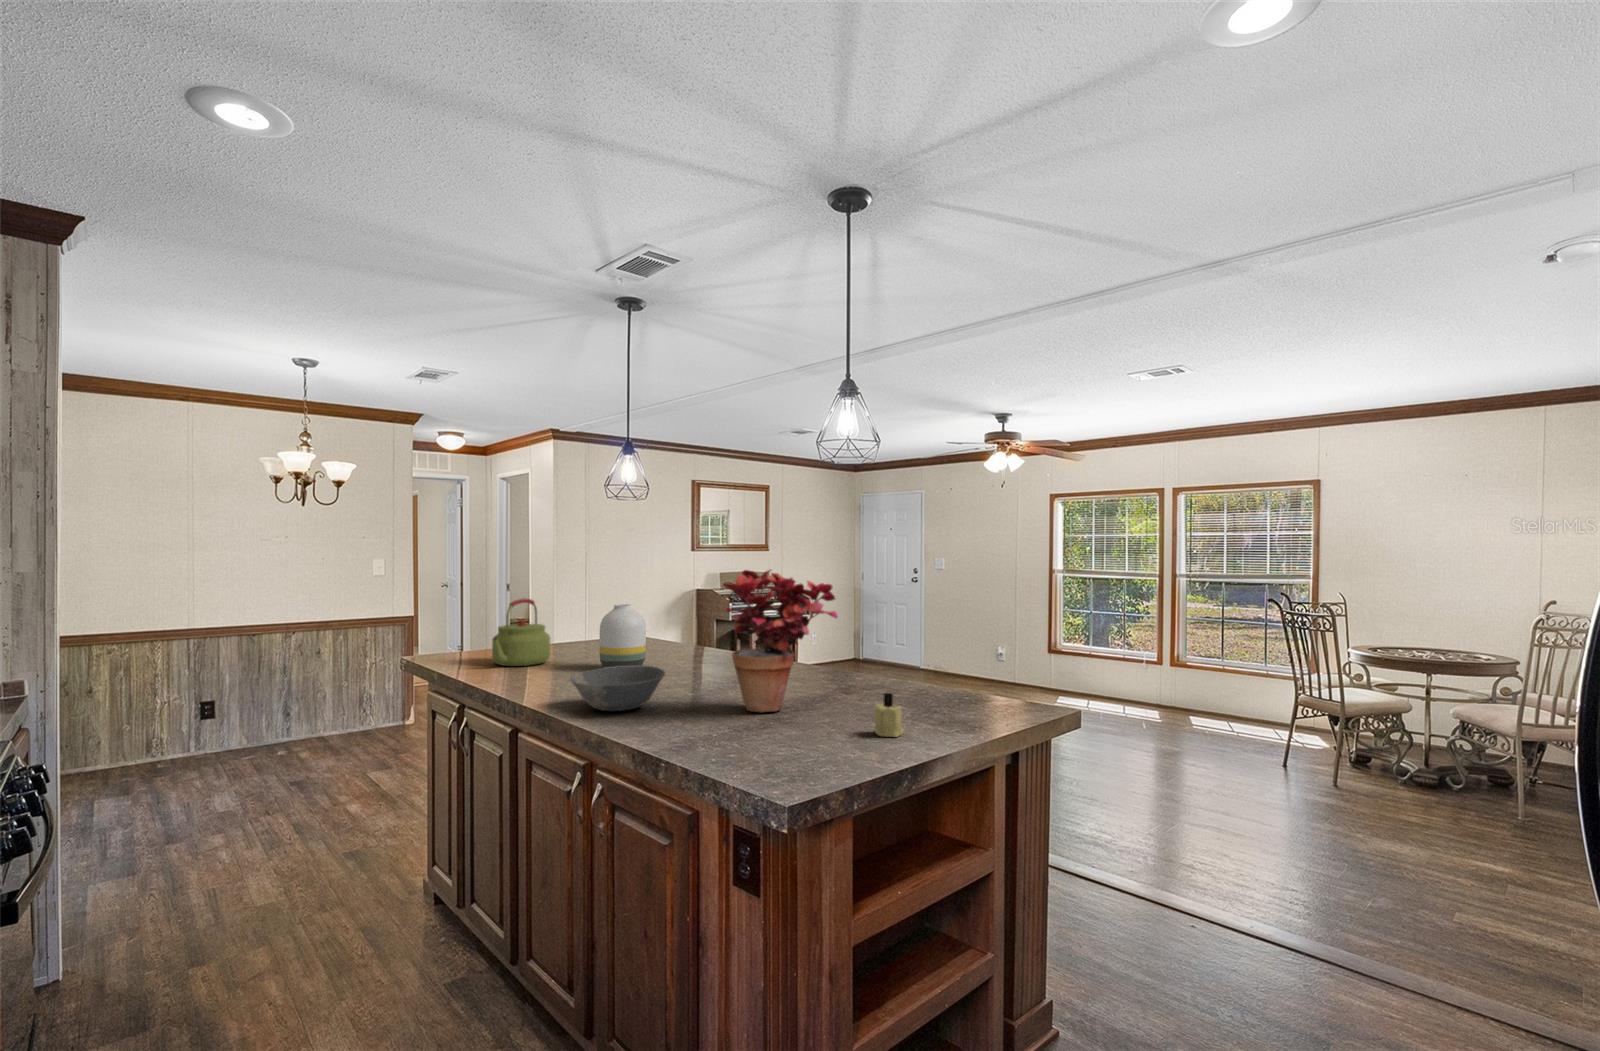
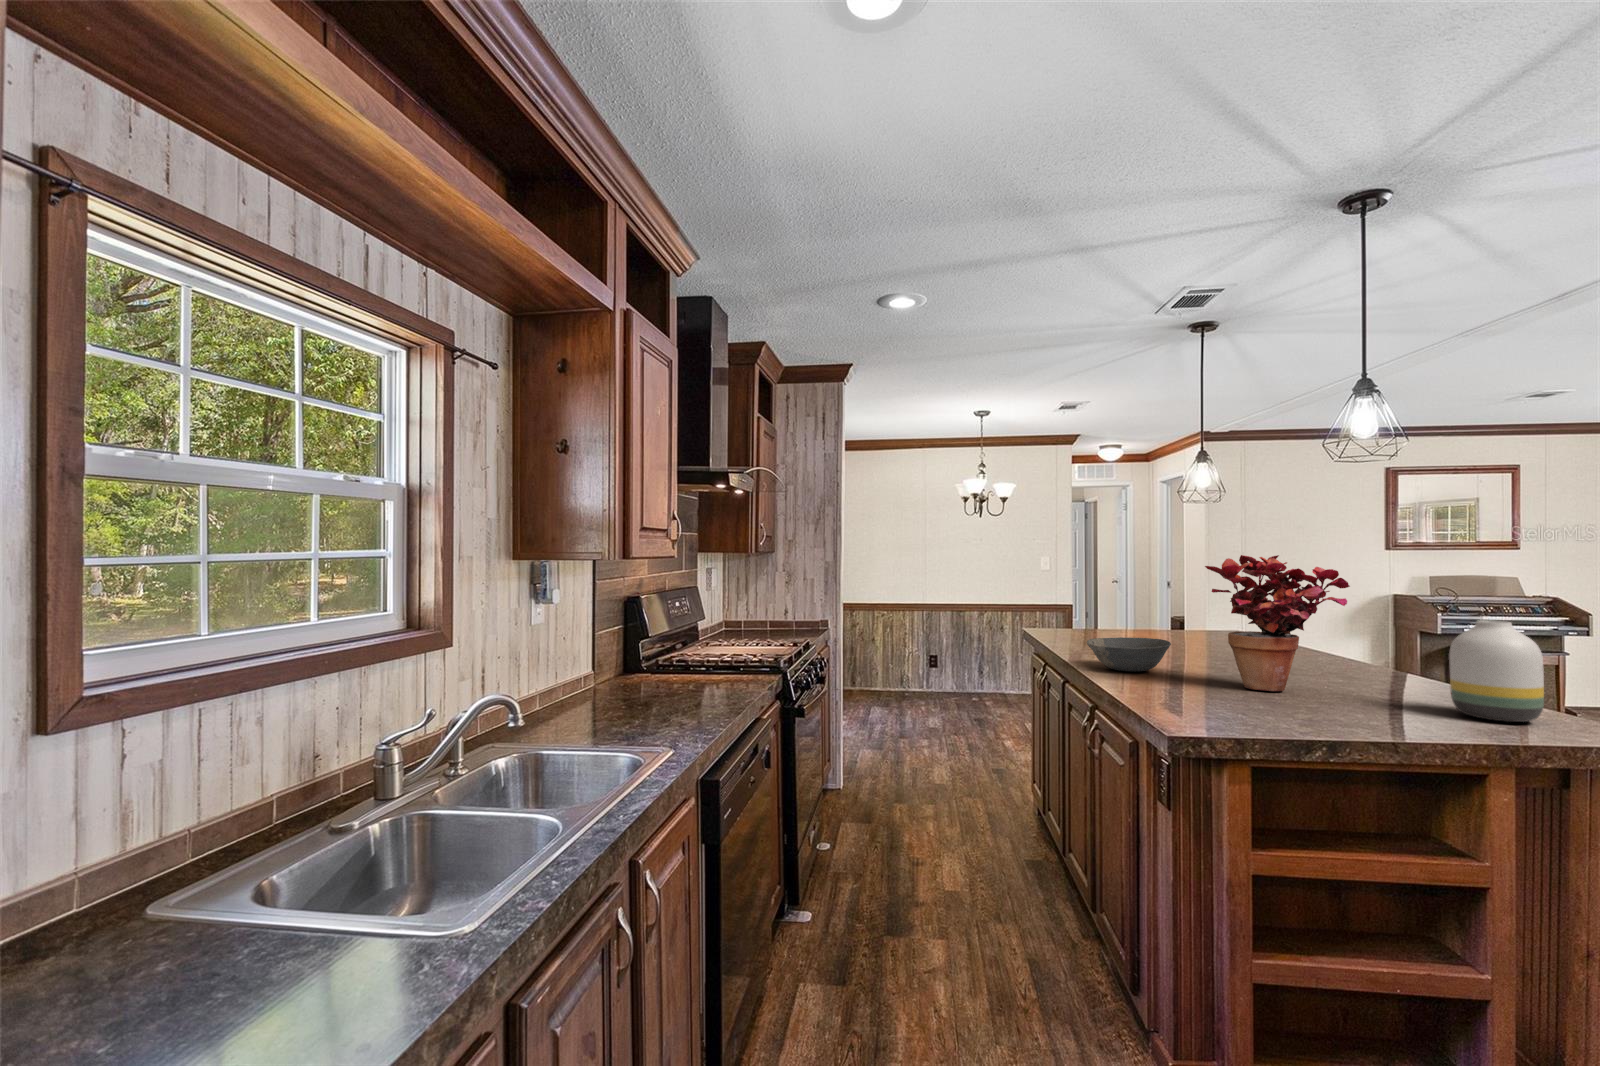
kettle: present [492,599,551,666] -> none [1068,584,1122,639]
vase: present [600,604,646,668] -> present [1449,620,1544,722]
candle: present [874,693,903,737] -> none [1353,680,1395,726]

